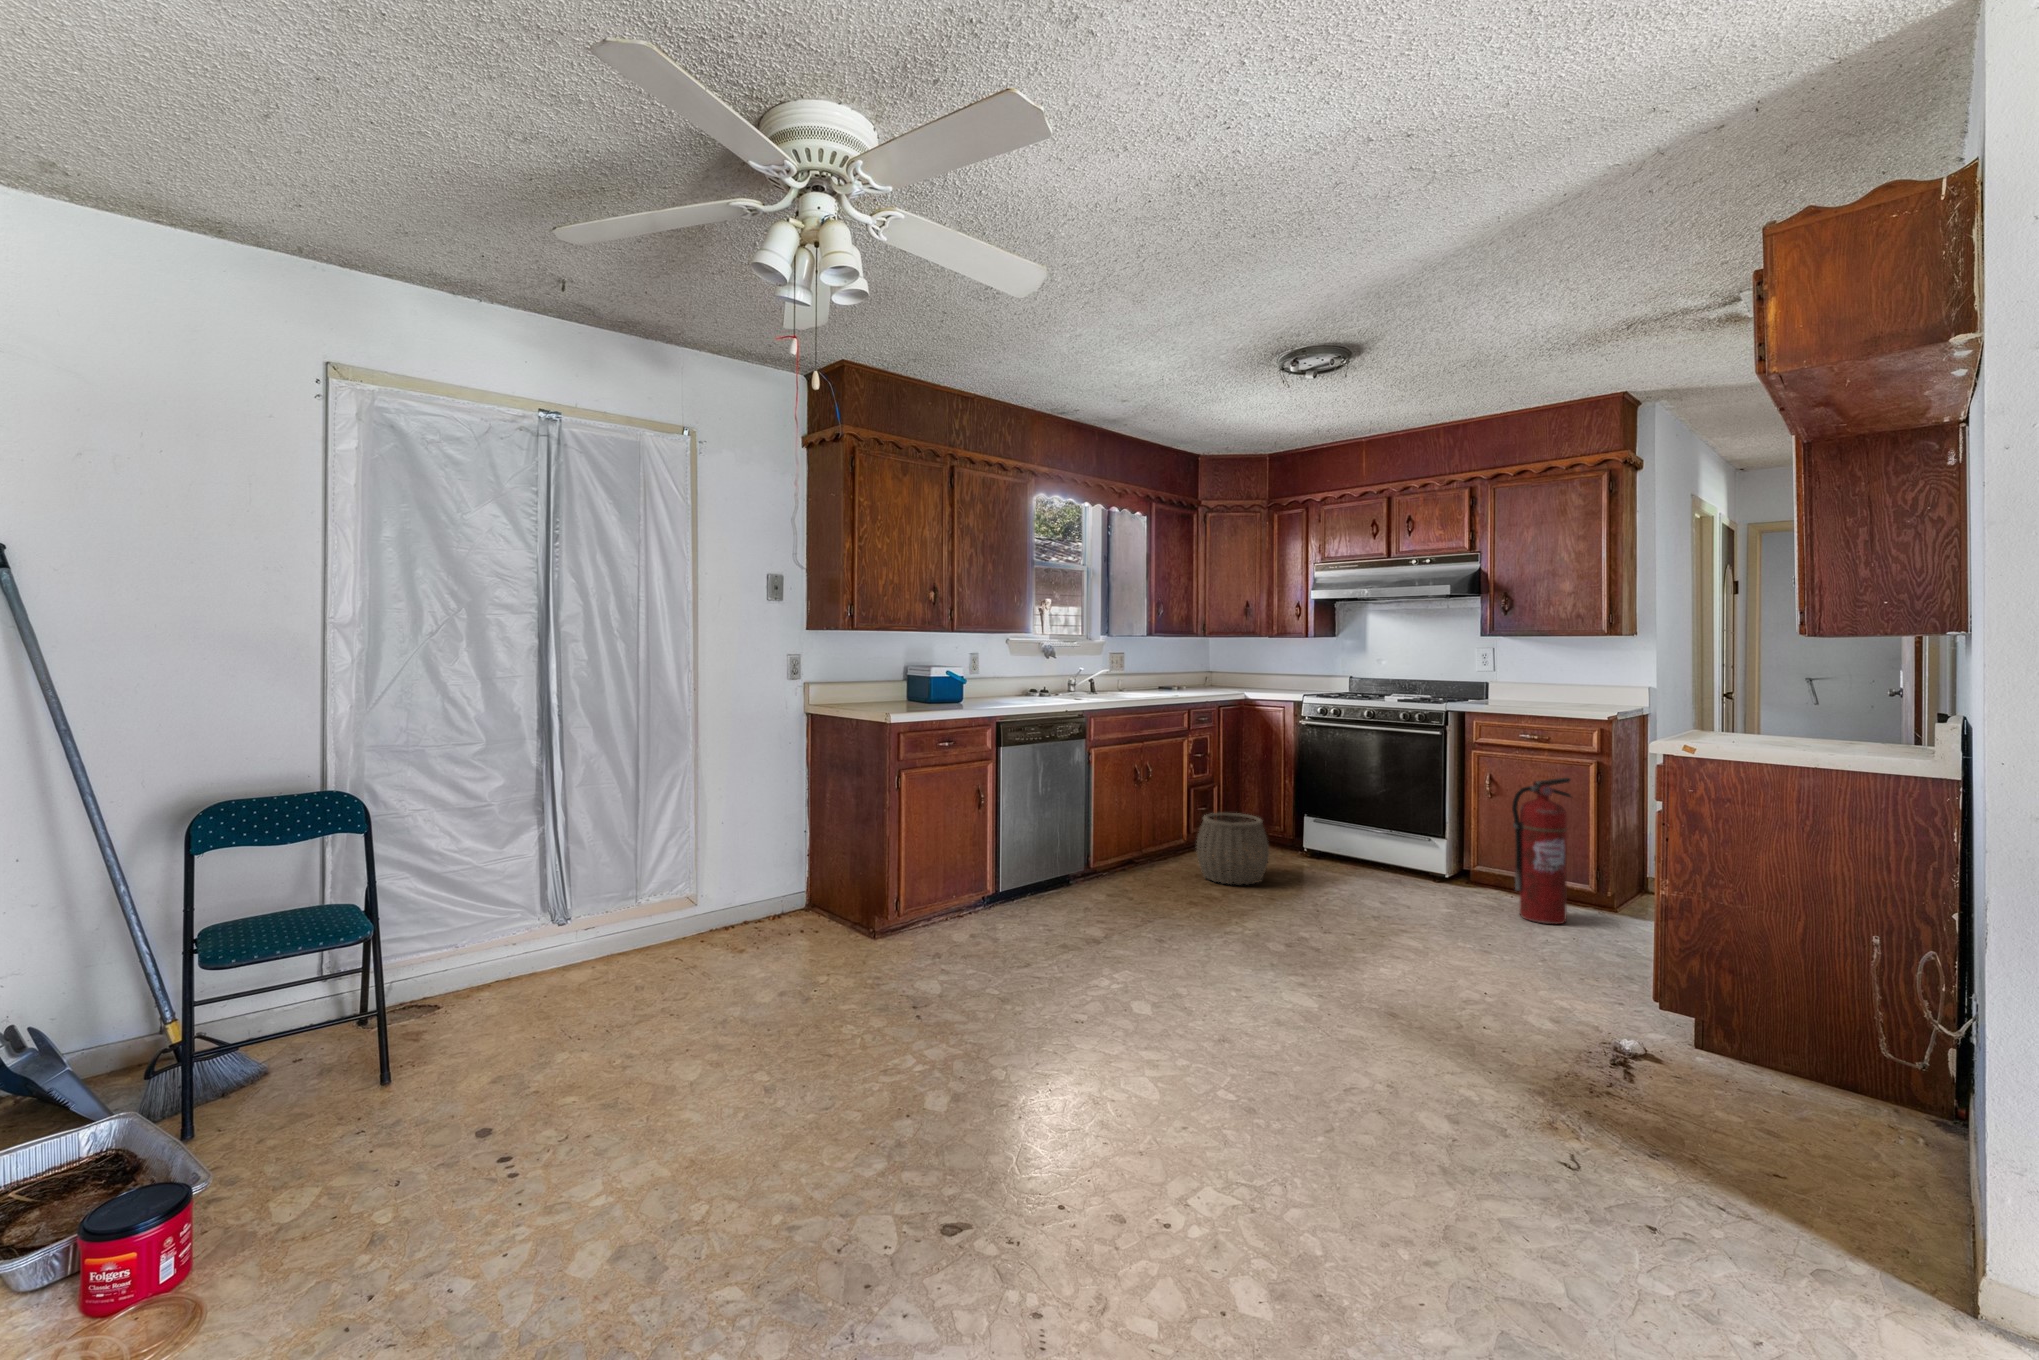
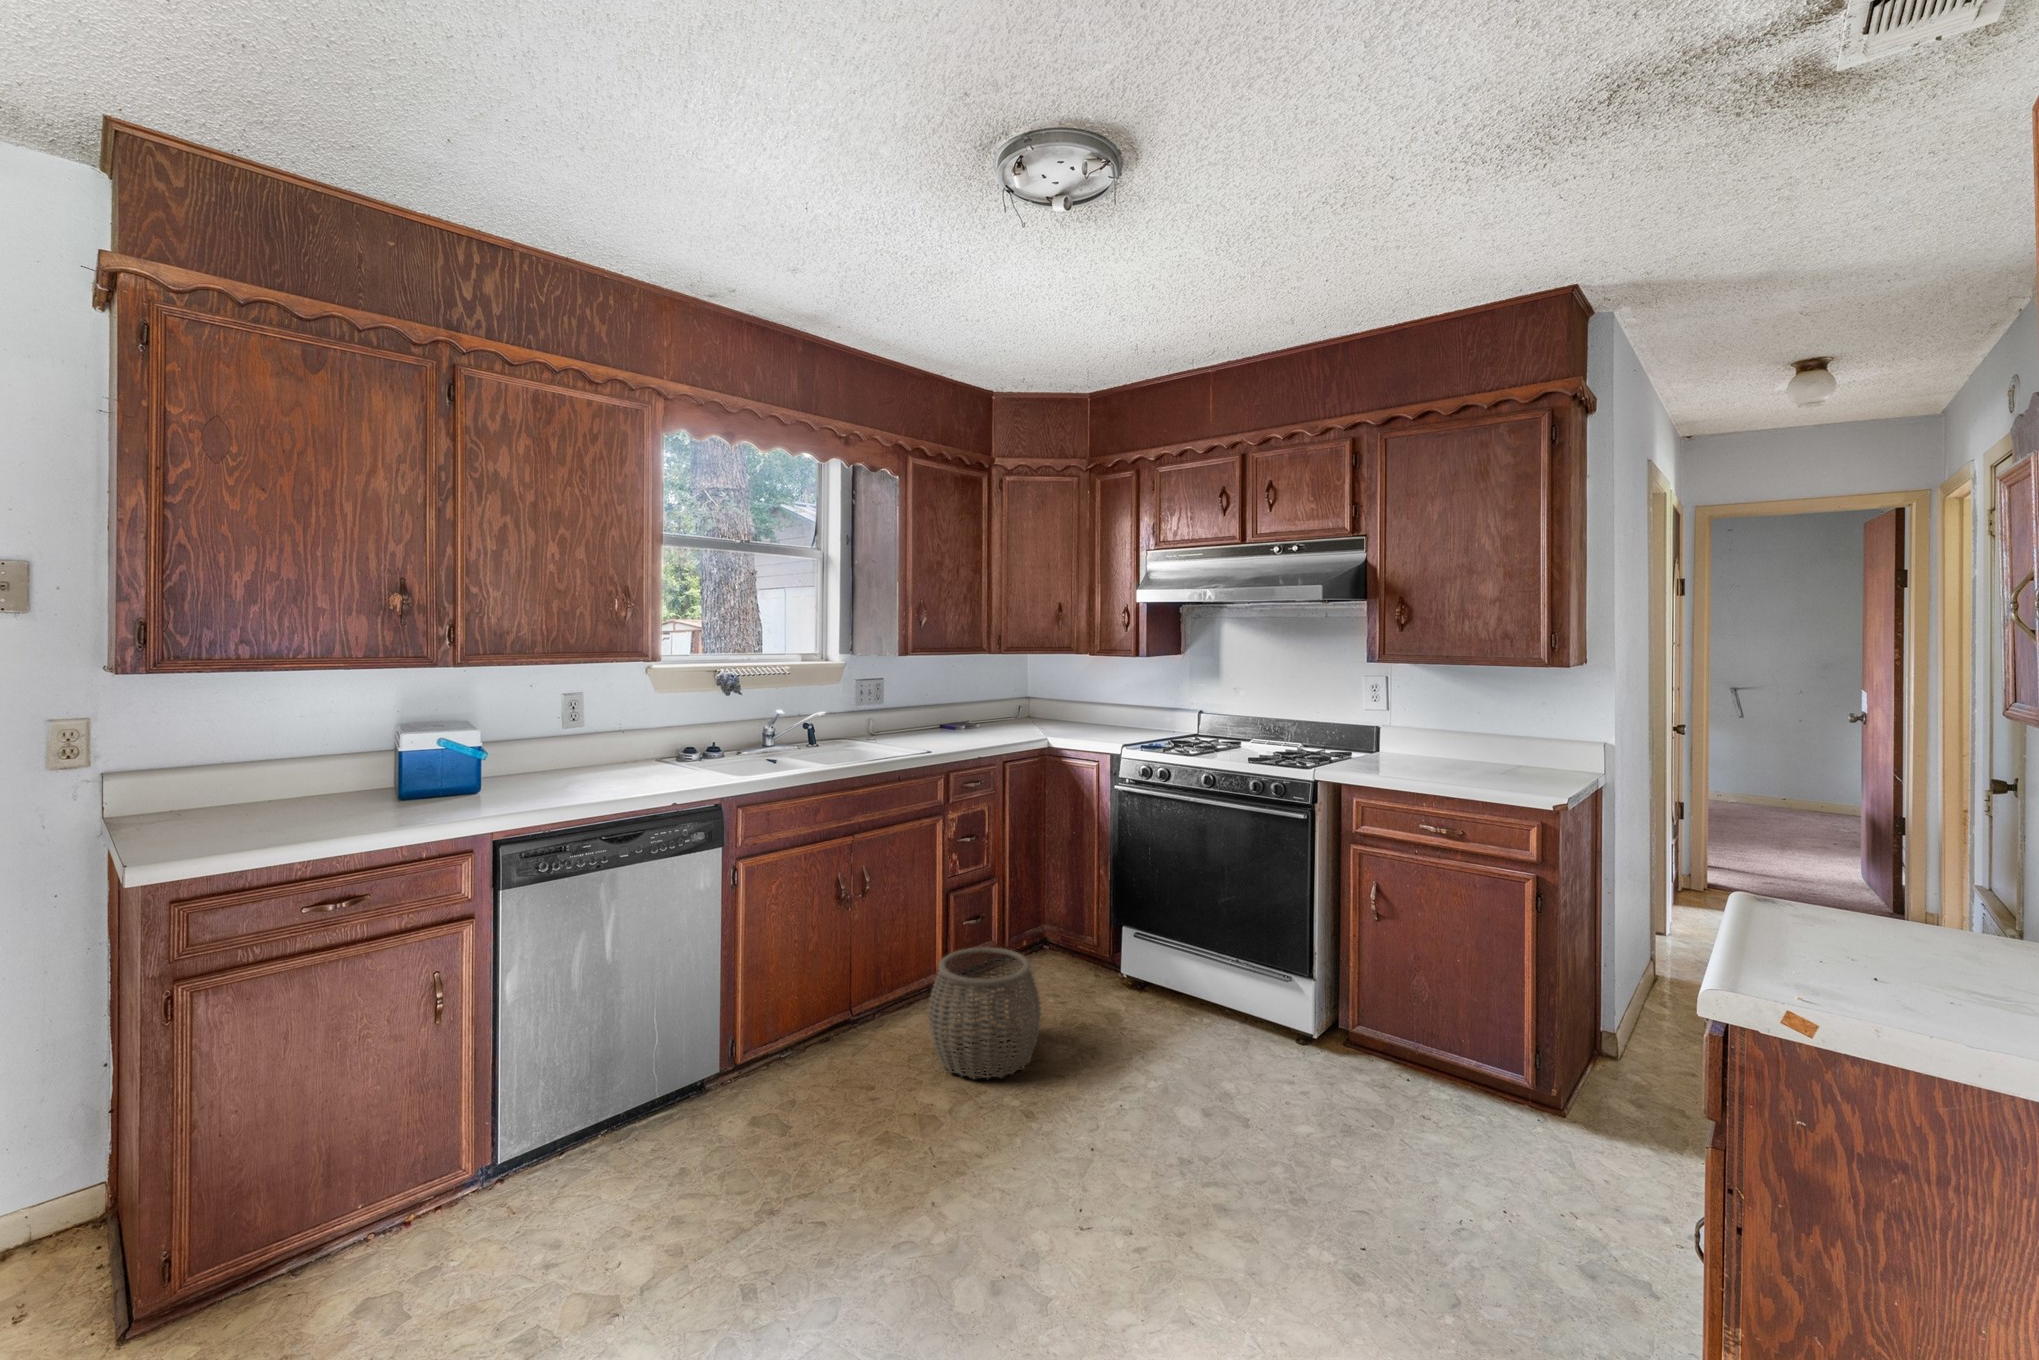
fire extinguisher: present [1512,778,1571,924] -> none [1405,918,1501,1172]

